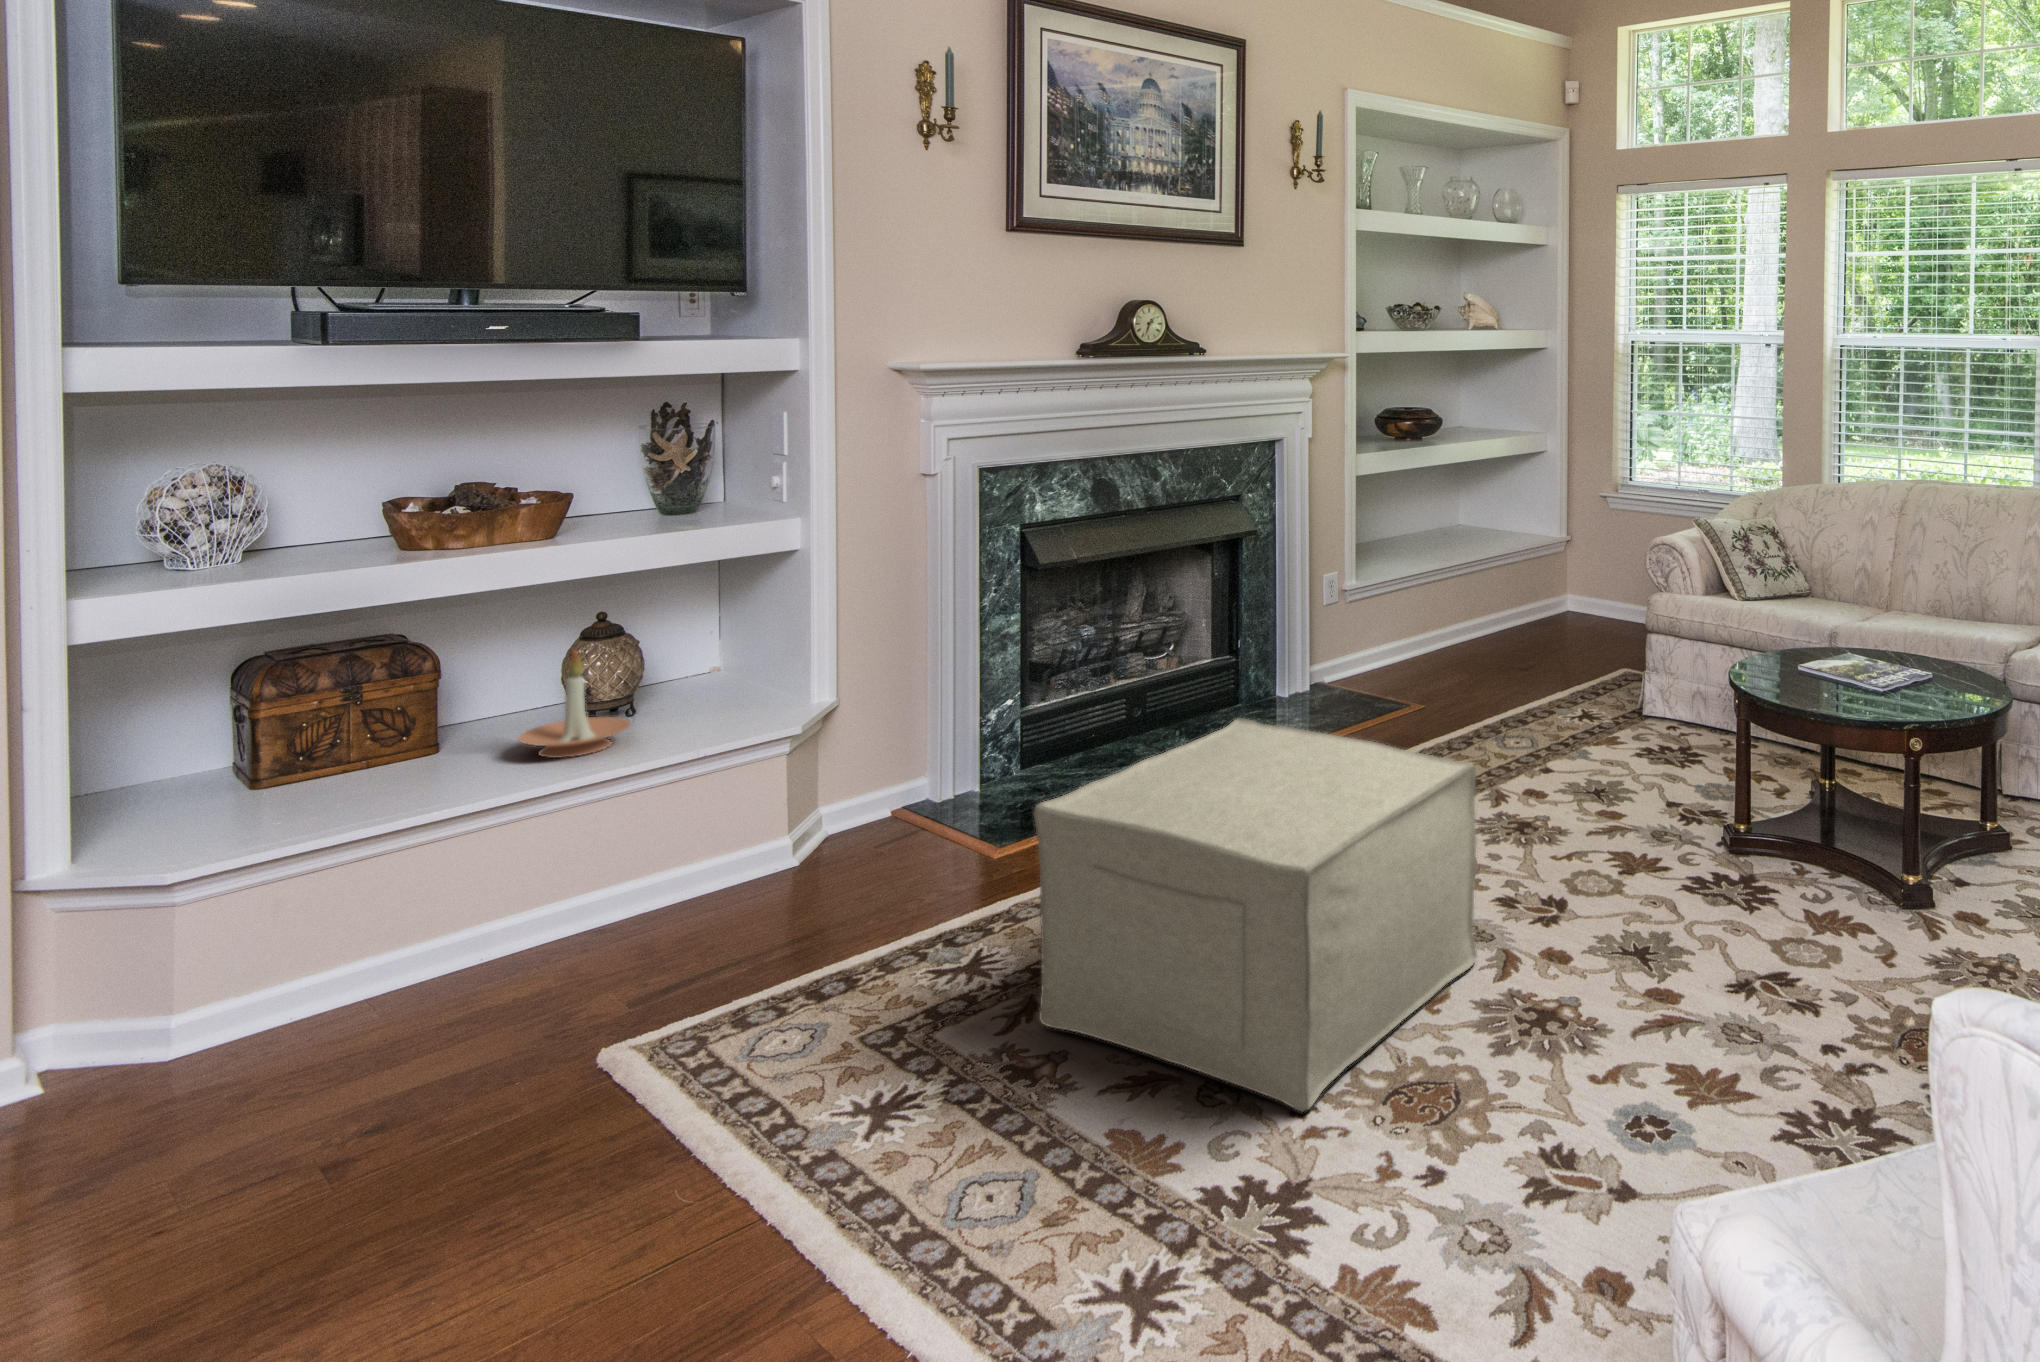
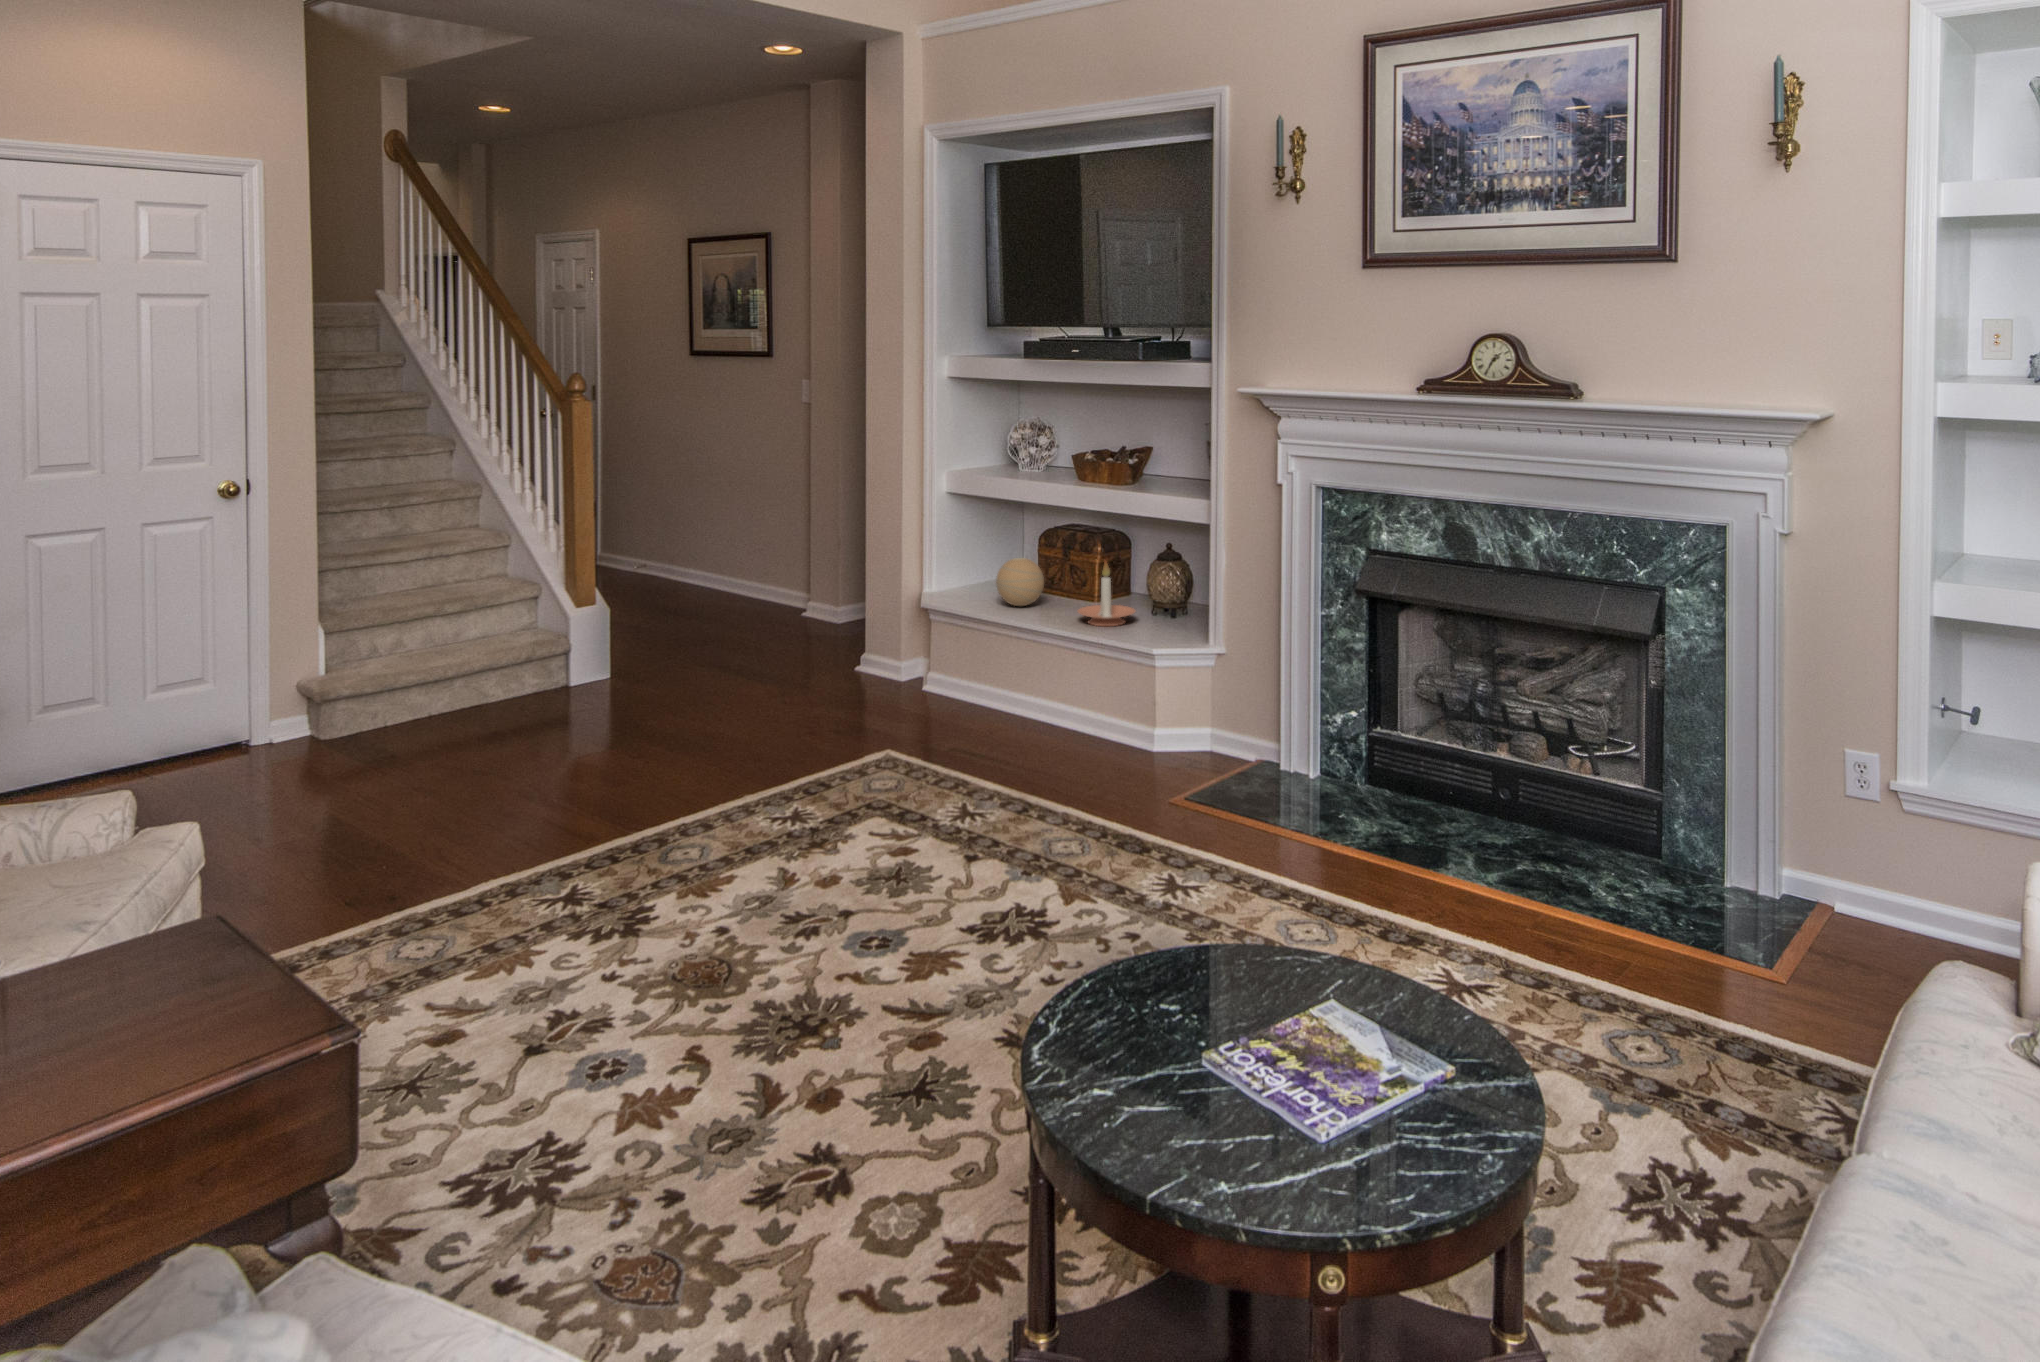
decorative orb: none [267,708,388,803] -> present [996,558,1044,606]
ottoman: present [1034,718,1477,1111] -> none [714,689,1063,984]

